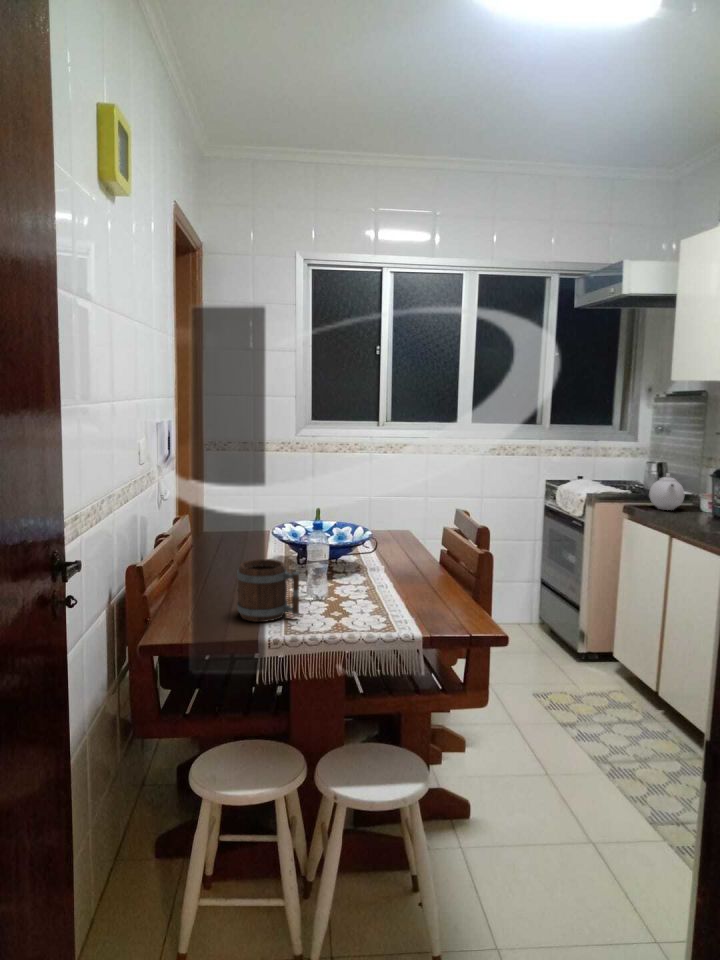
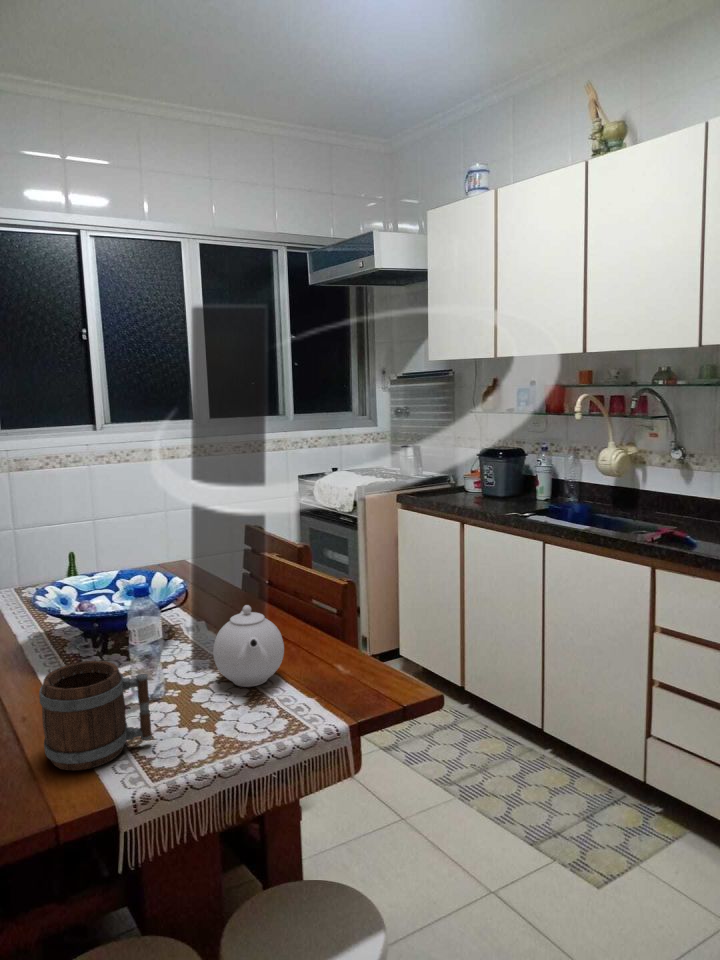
teapot: present [649,473,684,510] -> present [213,605,284,687]

